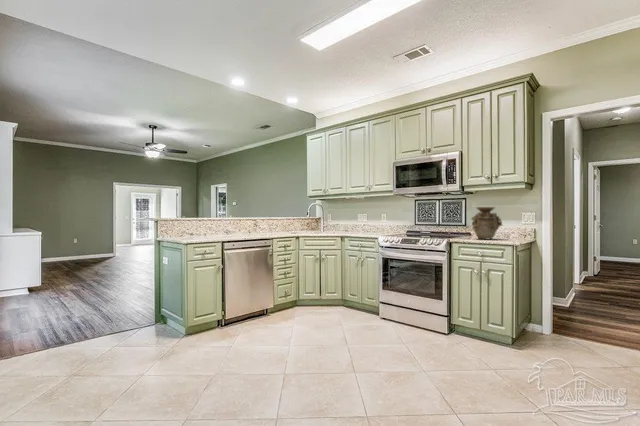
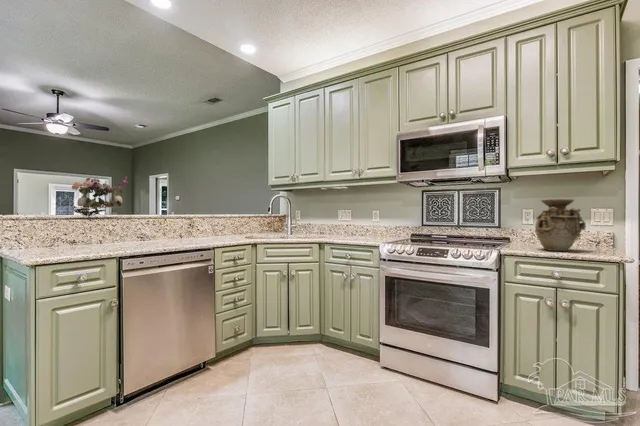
flower arrangement: none [185,193,220,219] -> present [72,177,128,217]

